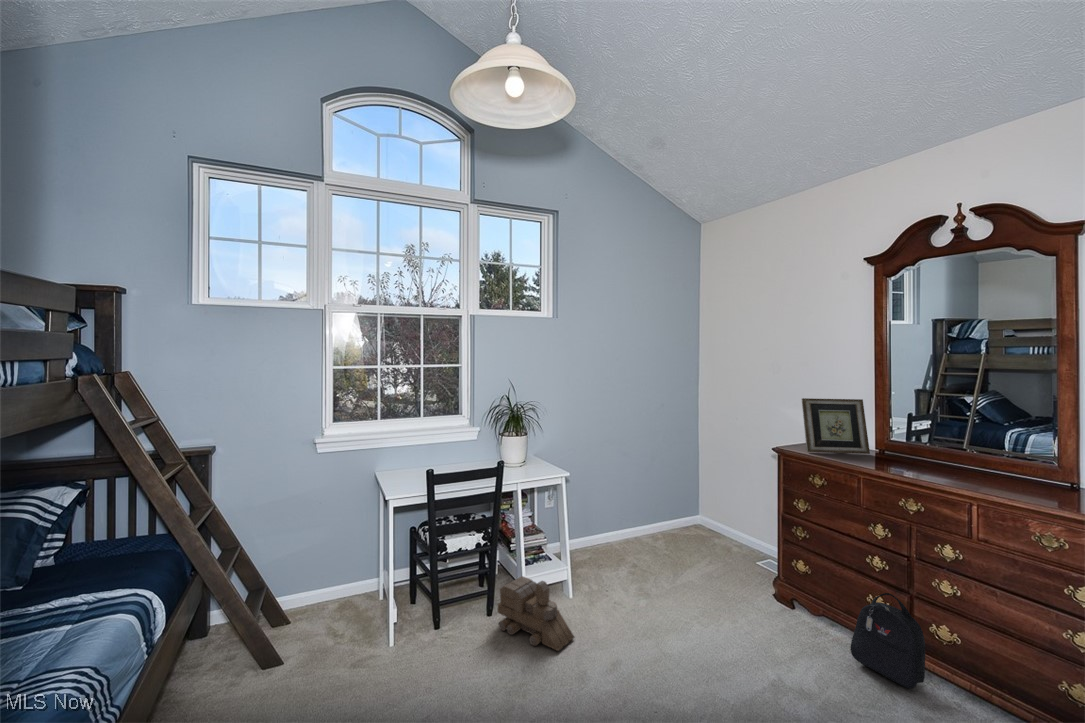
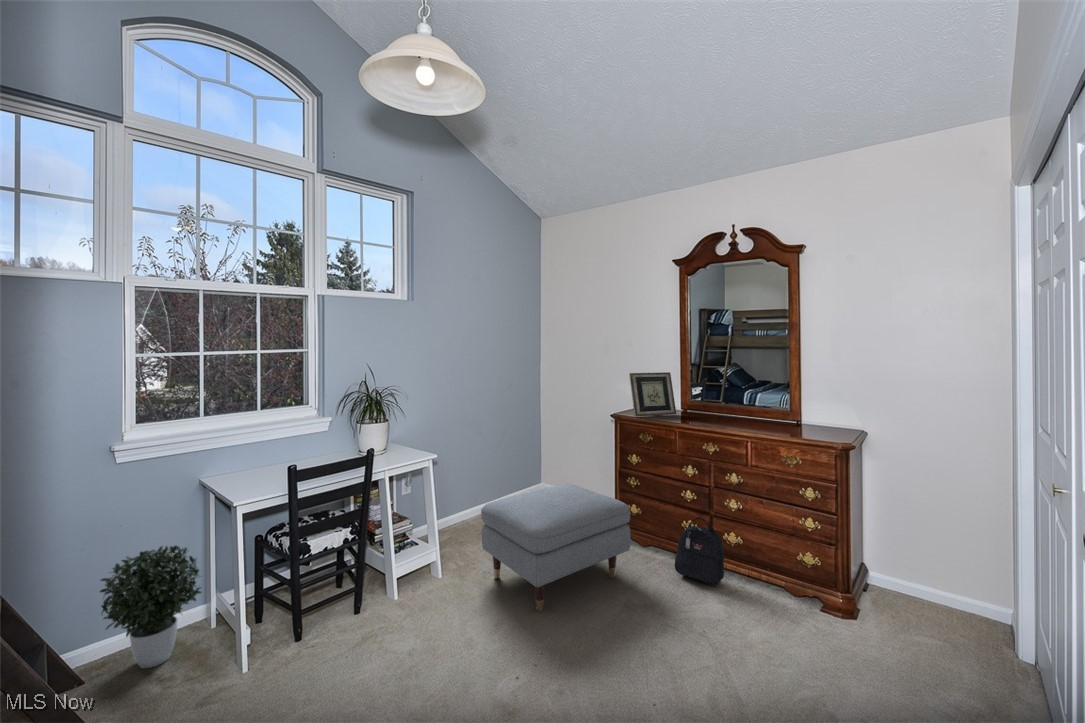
ottoman: none [610,523,787,661] -> present [481,484,631,611]
potted plant: none [300,525,368,622] -> present [100,546,201,668]
toy train: present [498,576,574,651] -> none [372,563,456,629]

